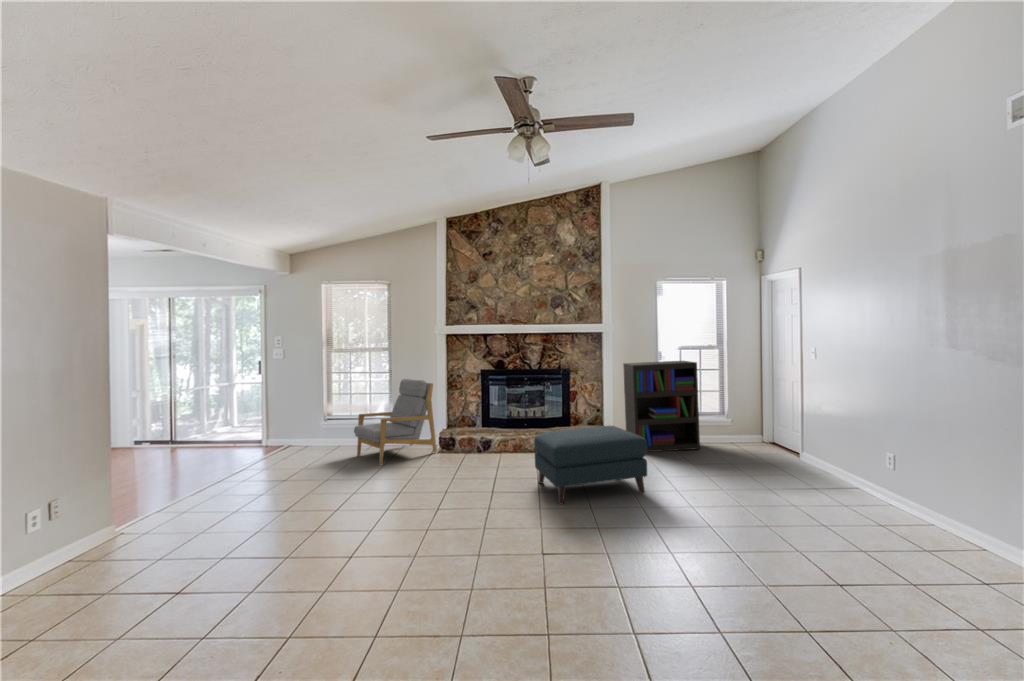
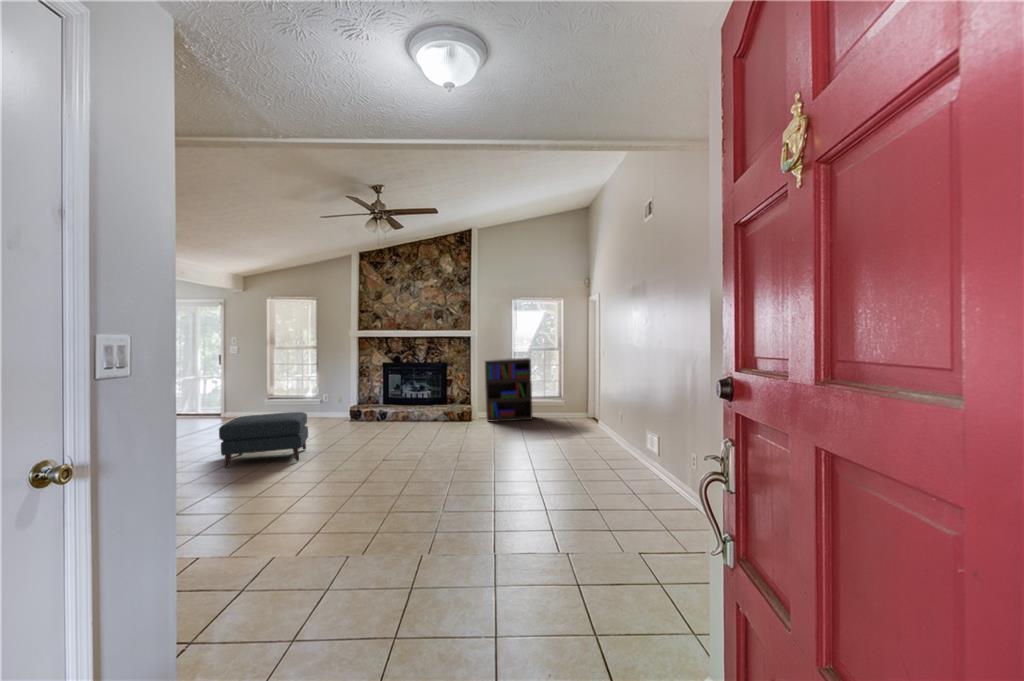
armchair: present [354,379,437,465] -> none [286,369,347,429]
ottoman: present [534,426,647,504] -> present [219,412,308,468]

